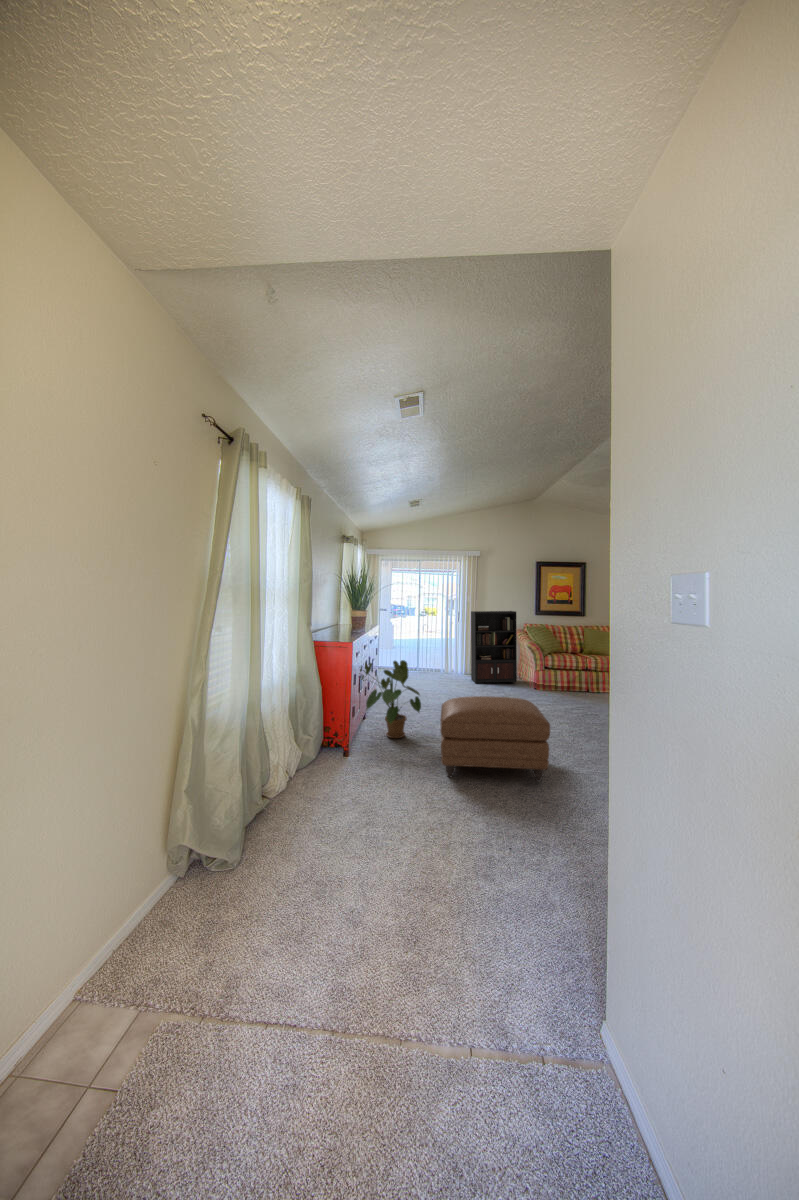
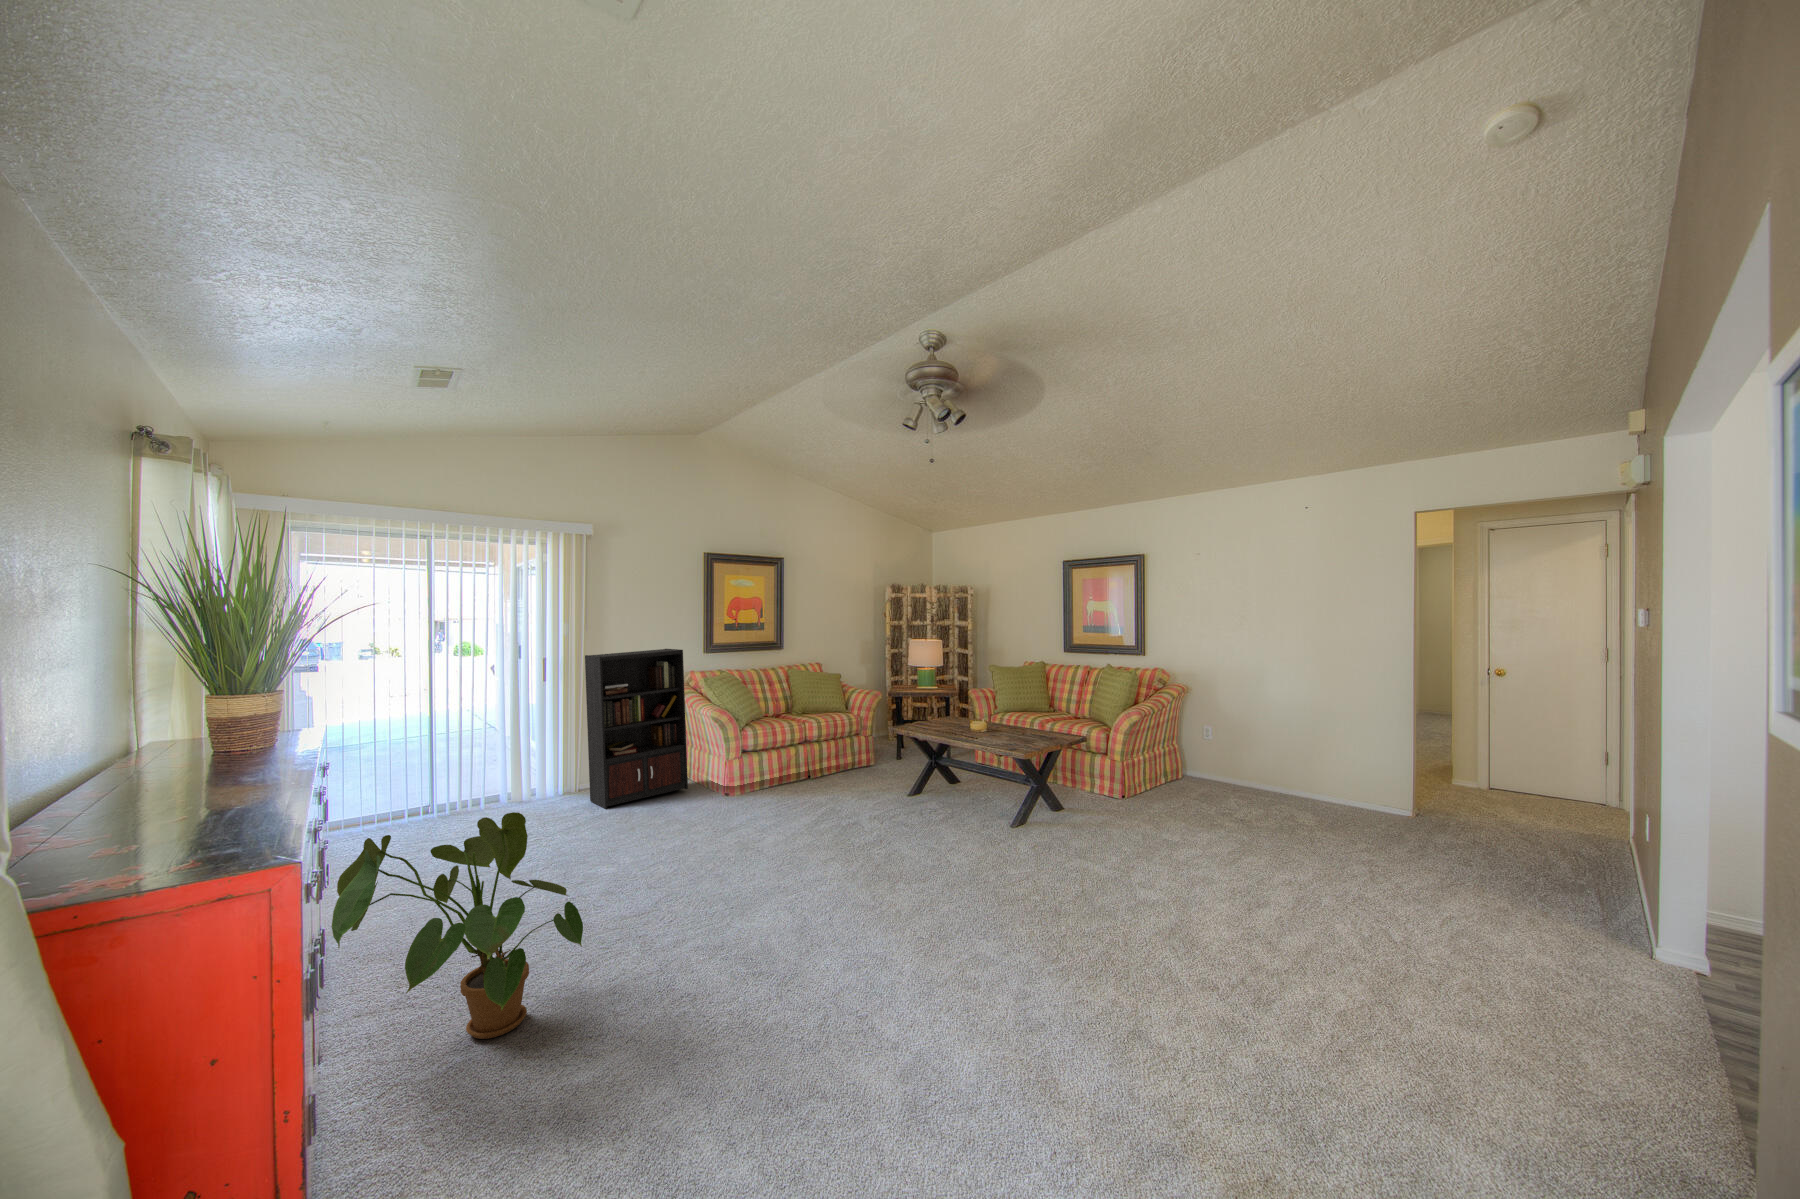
ottoman: present [440,696,550,782] -> none [650,844,924,1100]

